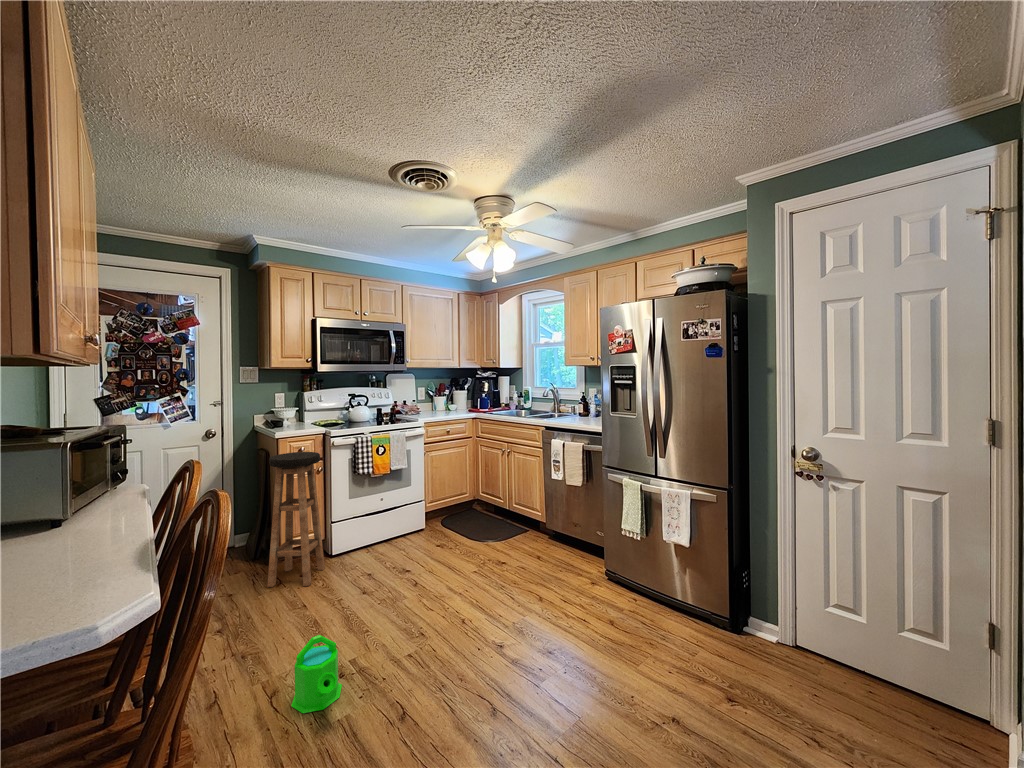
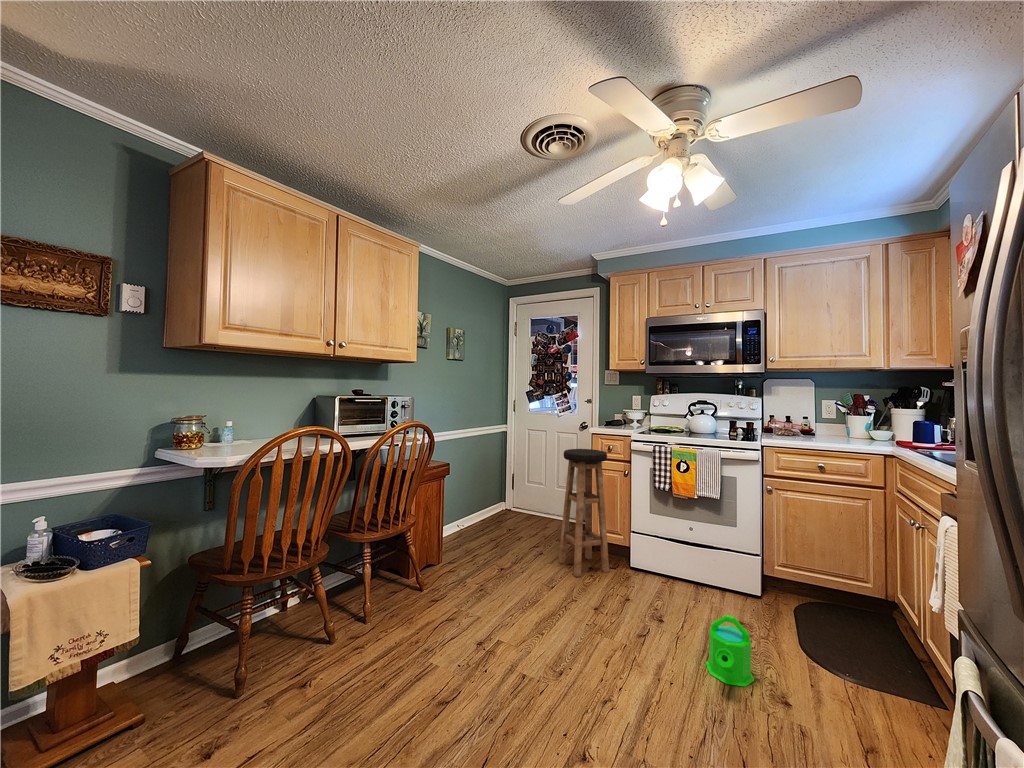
watering can: present [291,635,342,713] -> present [706,615,754,687]

